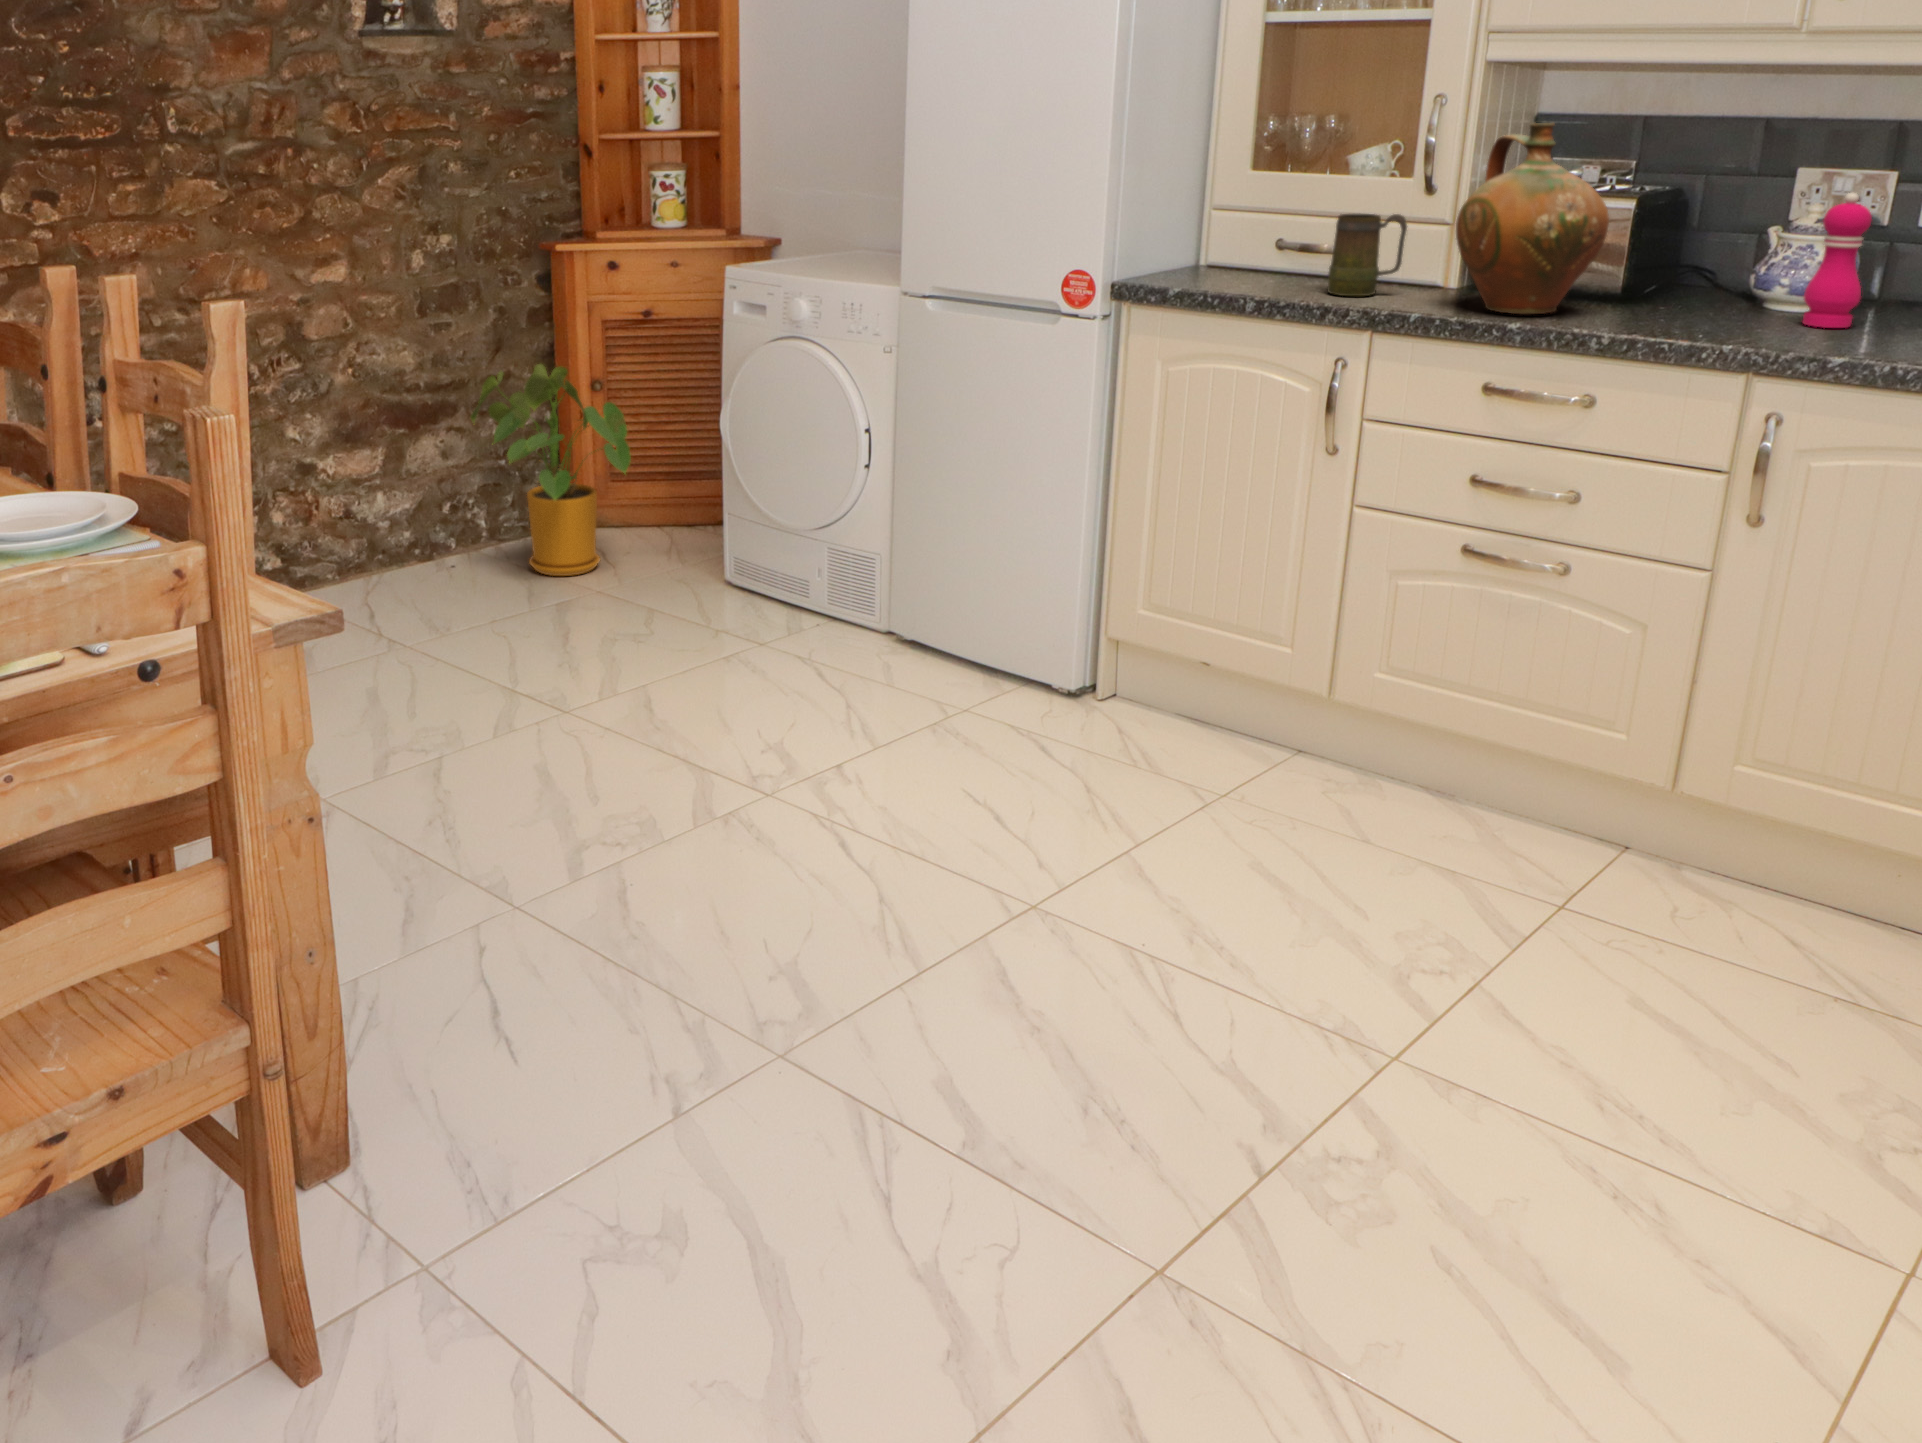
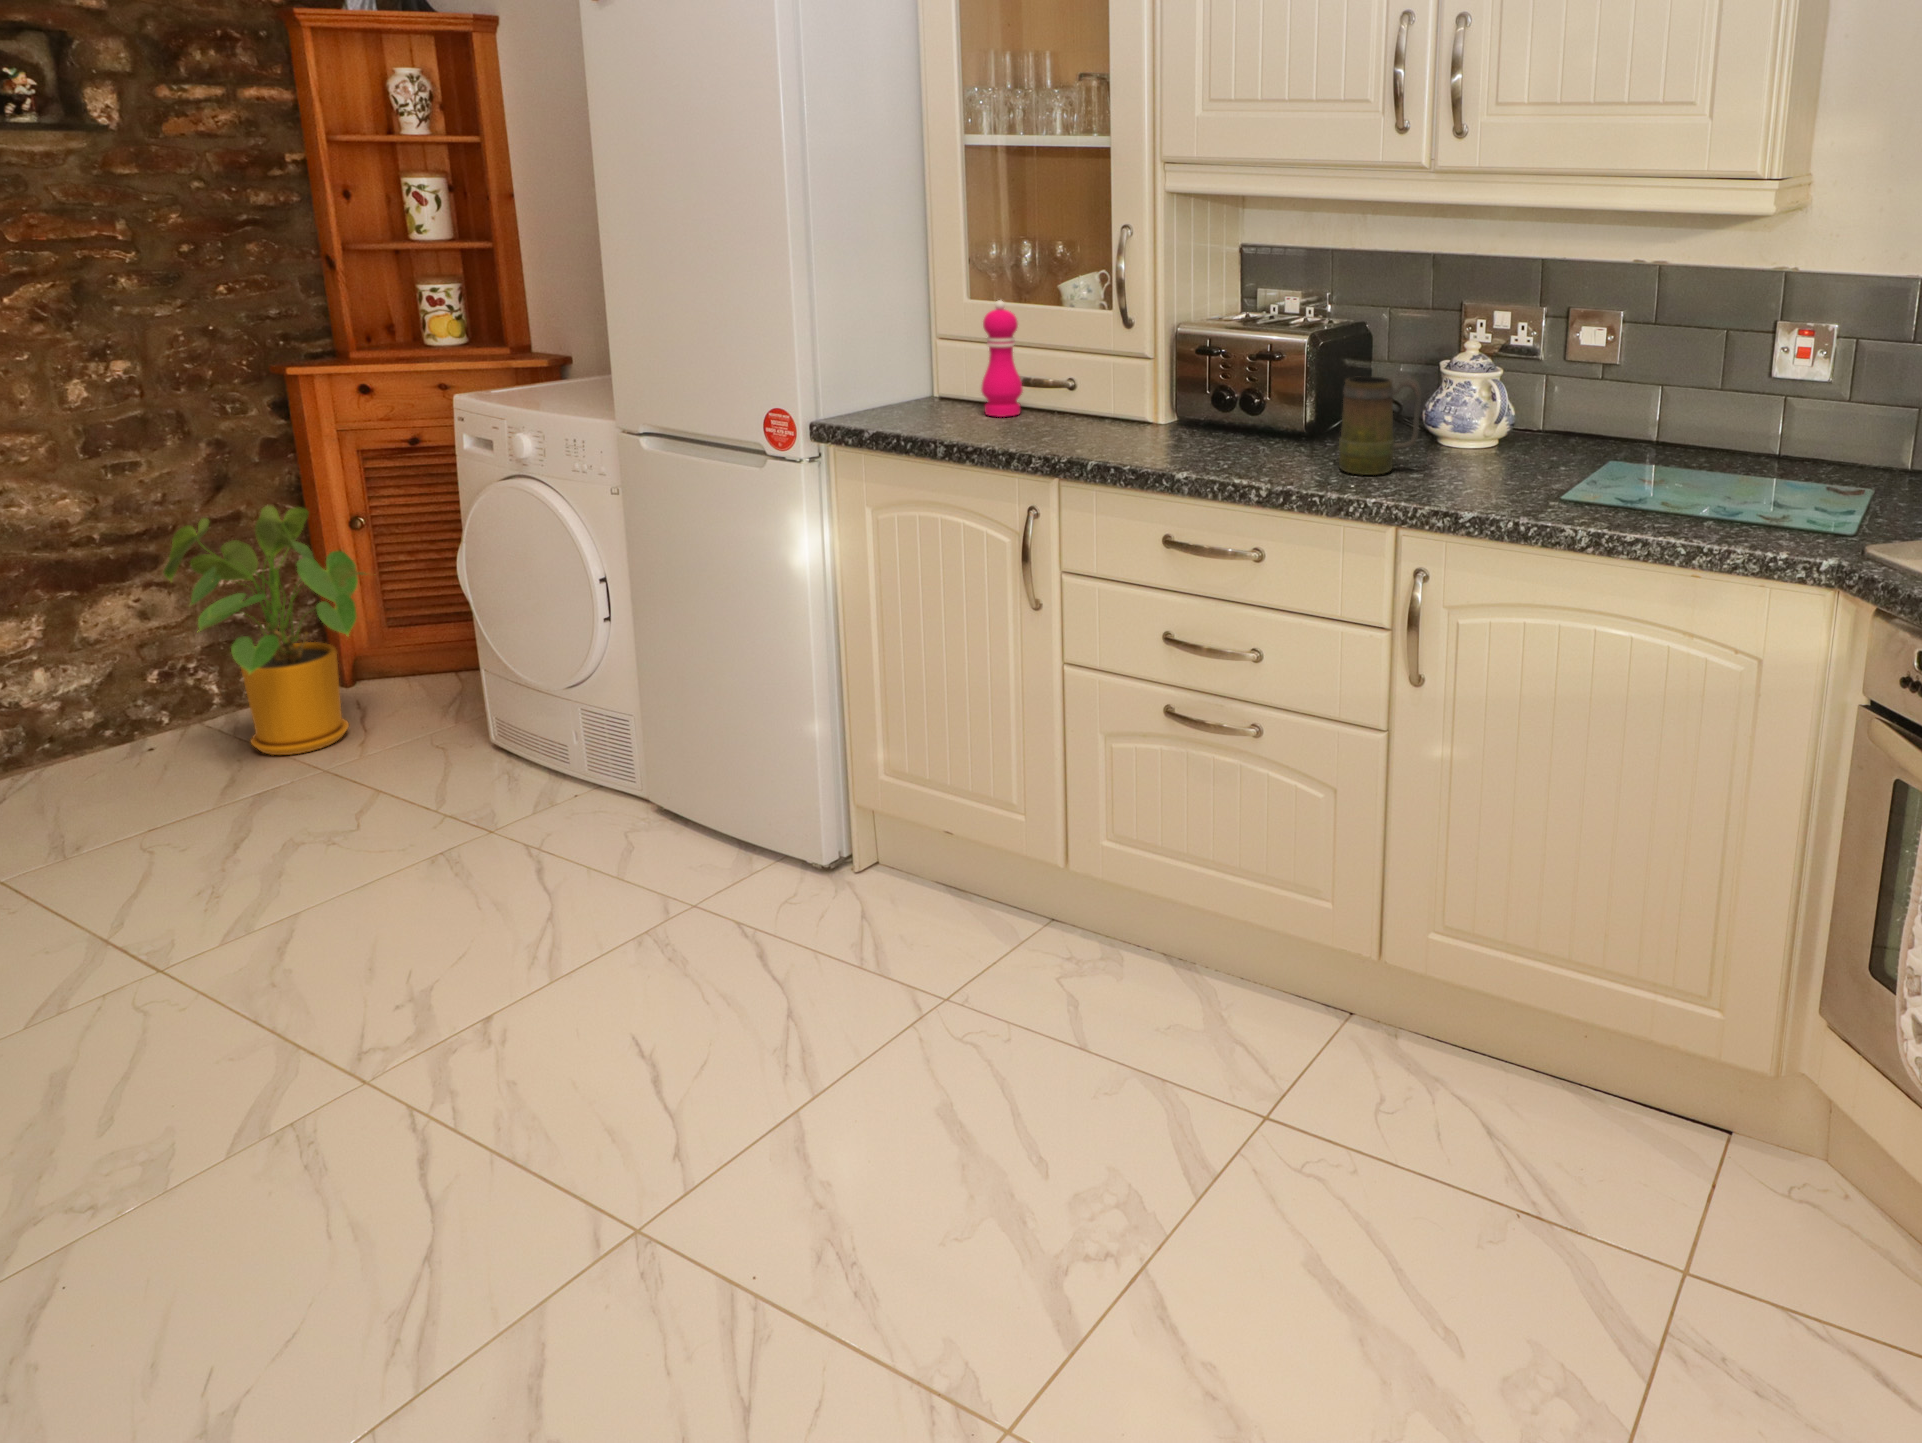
ceramic jug: present [1456,123,1609,314] -> none [1130,259,1270,458]
pepper mill: present [1803,193,1872,328] -> present [981,300,1023,417]
mug: present [1328,214,1407,296] -> present [1339,376,1422,475]

